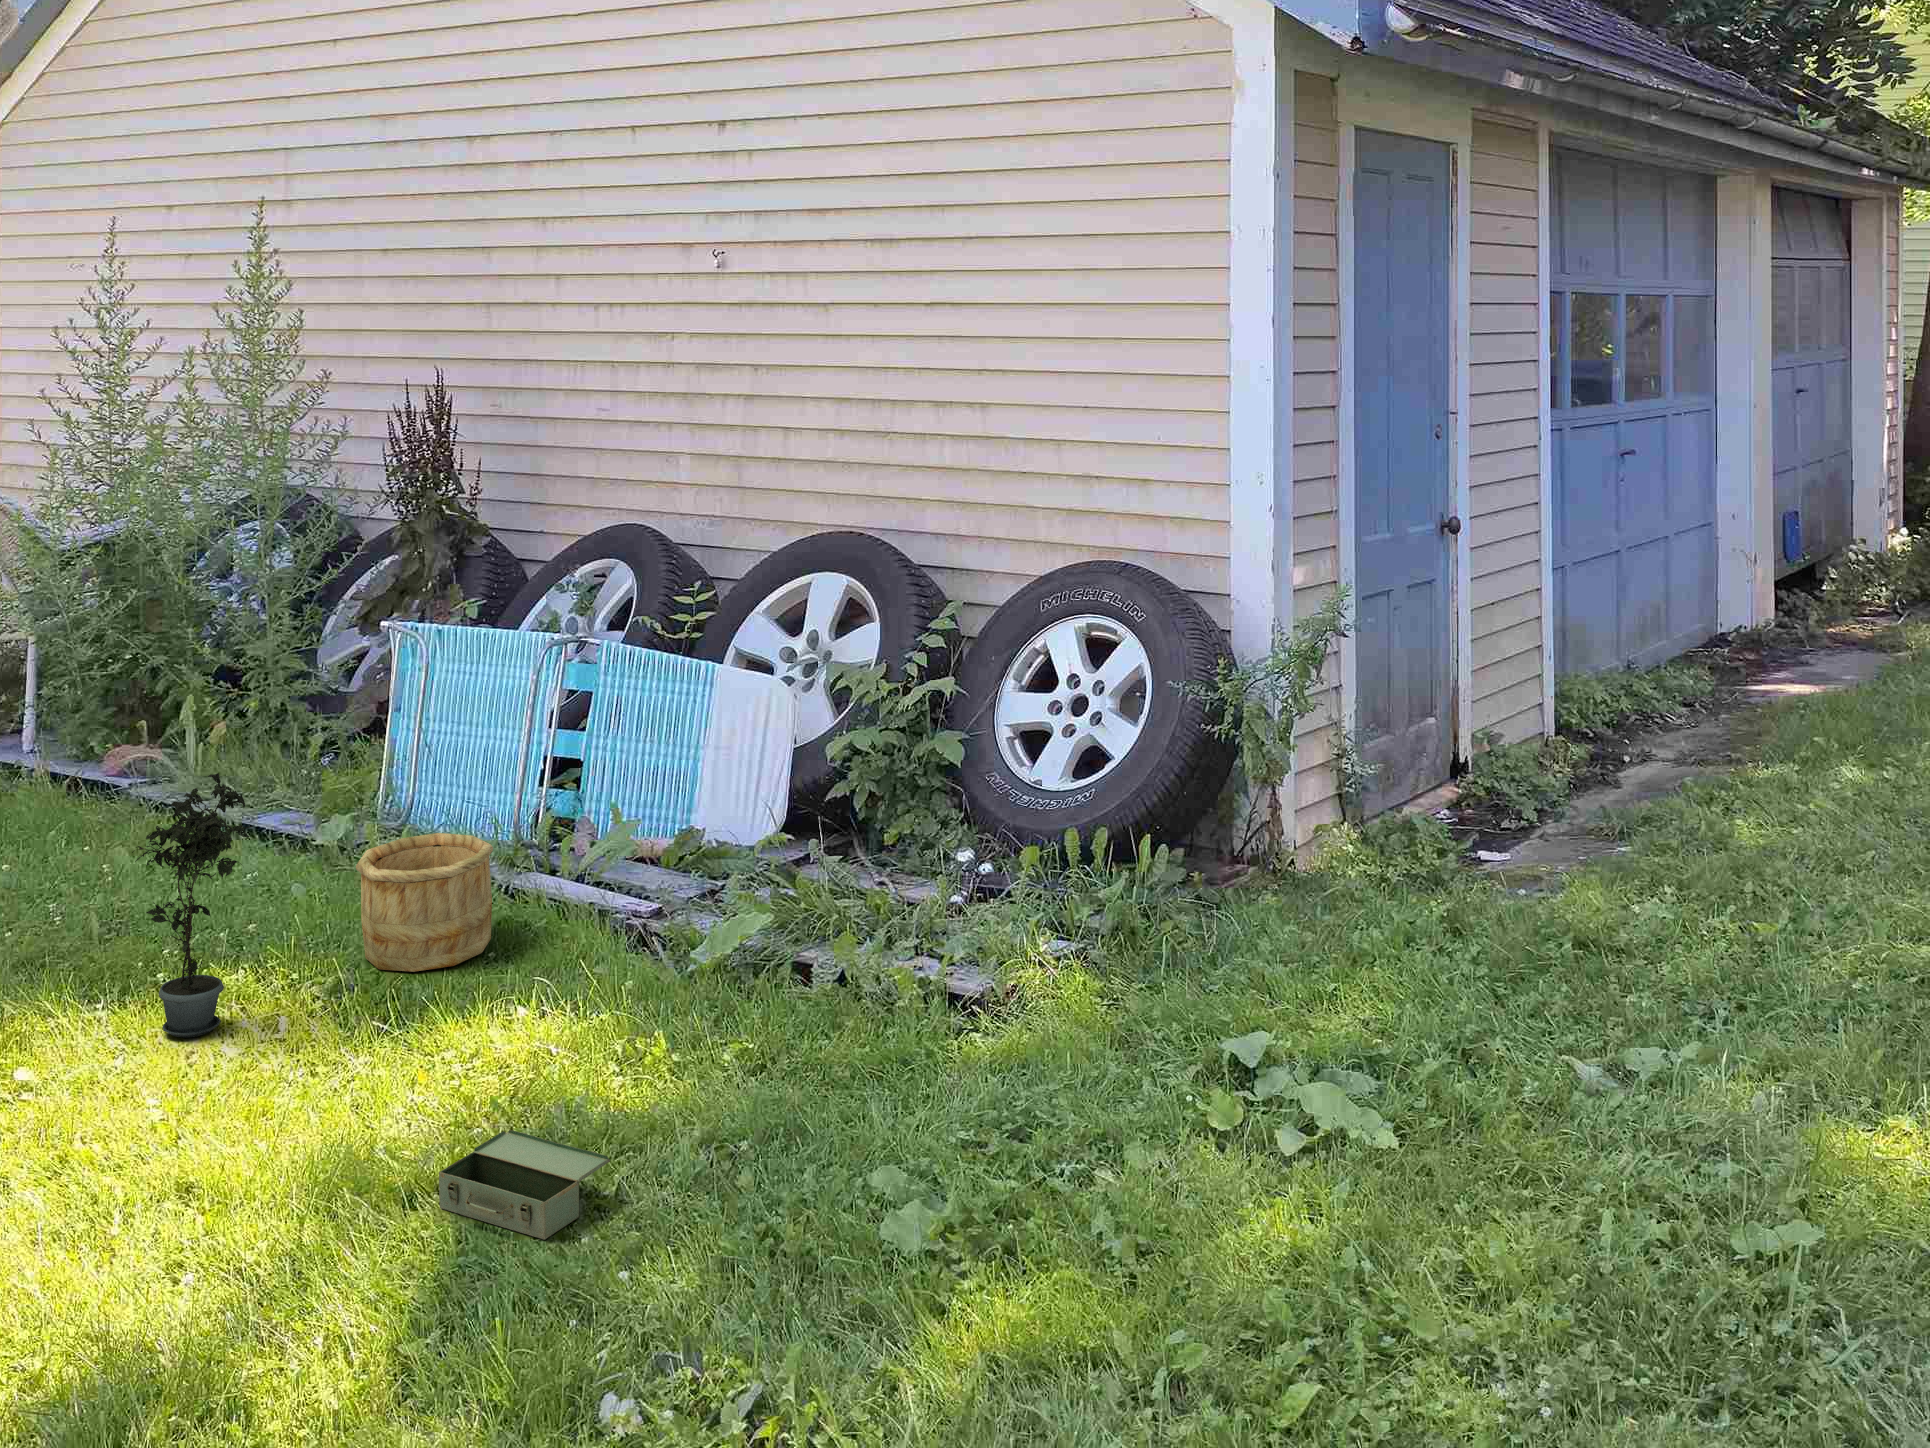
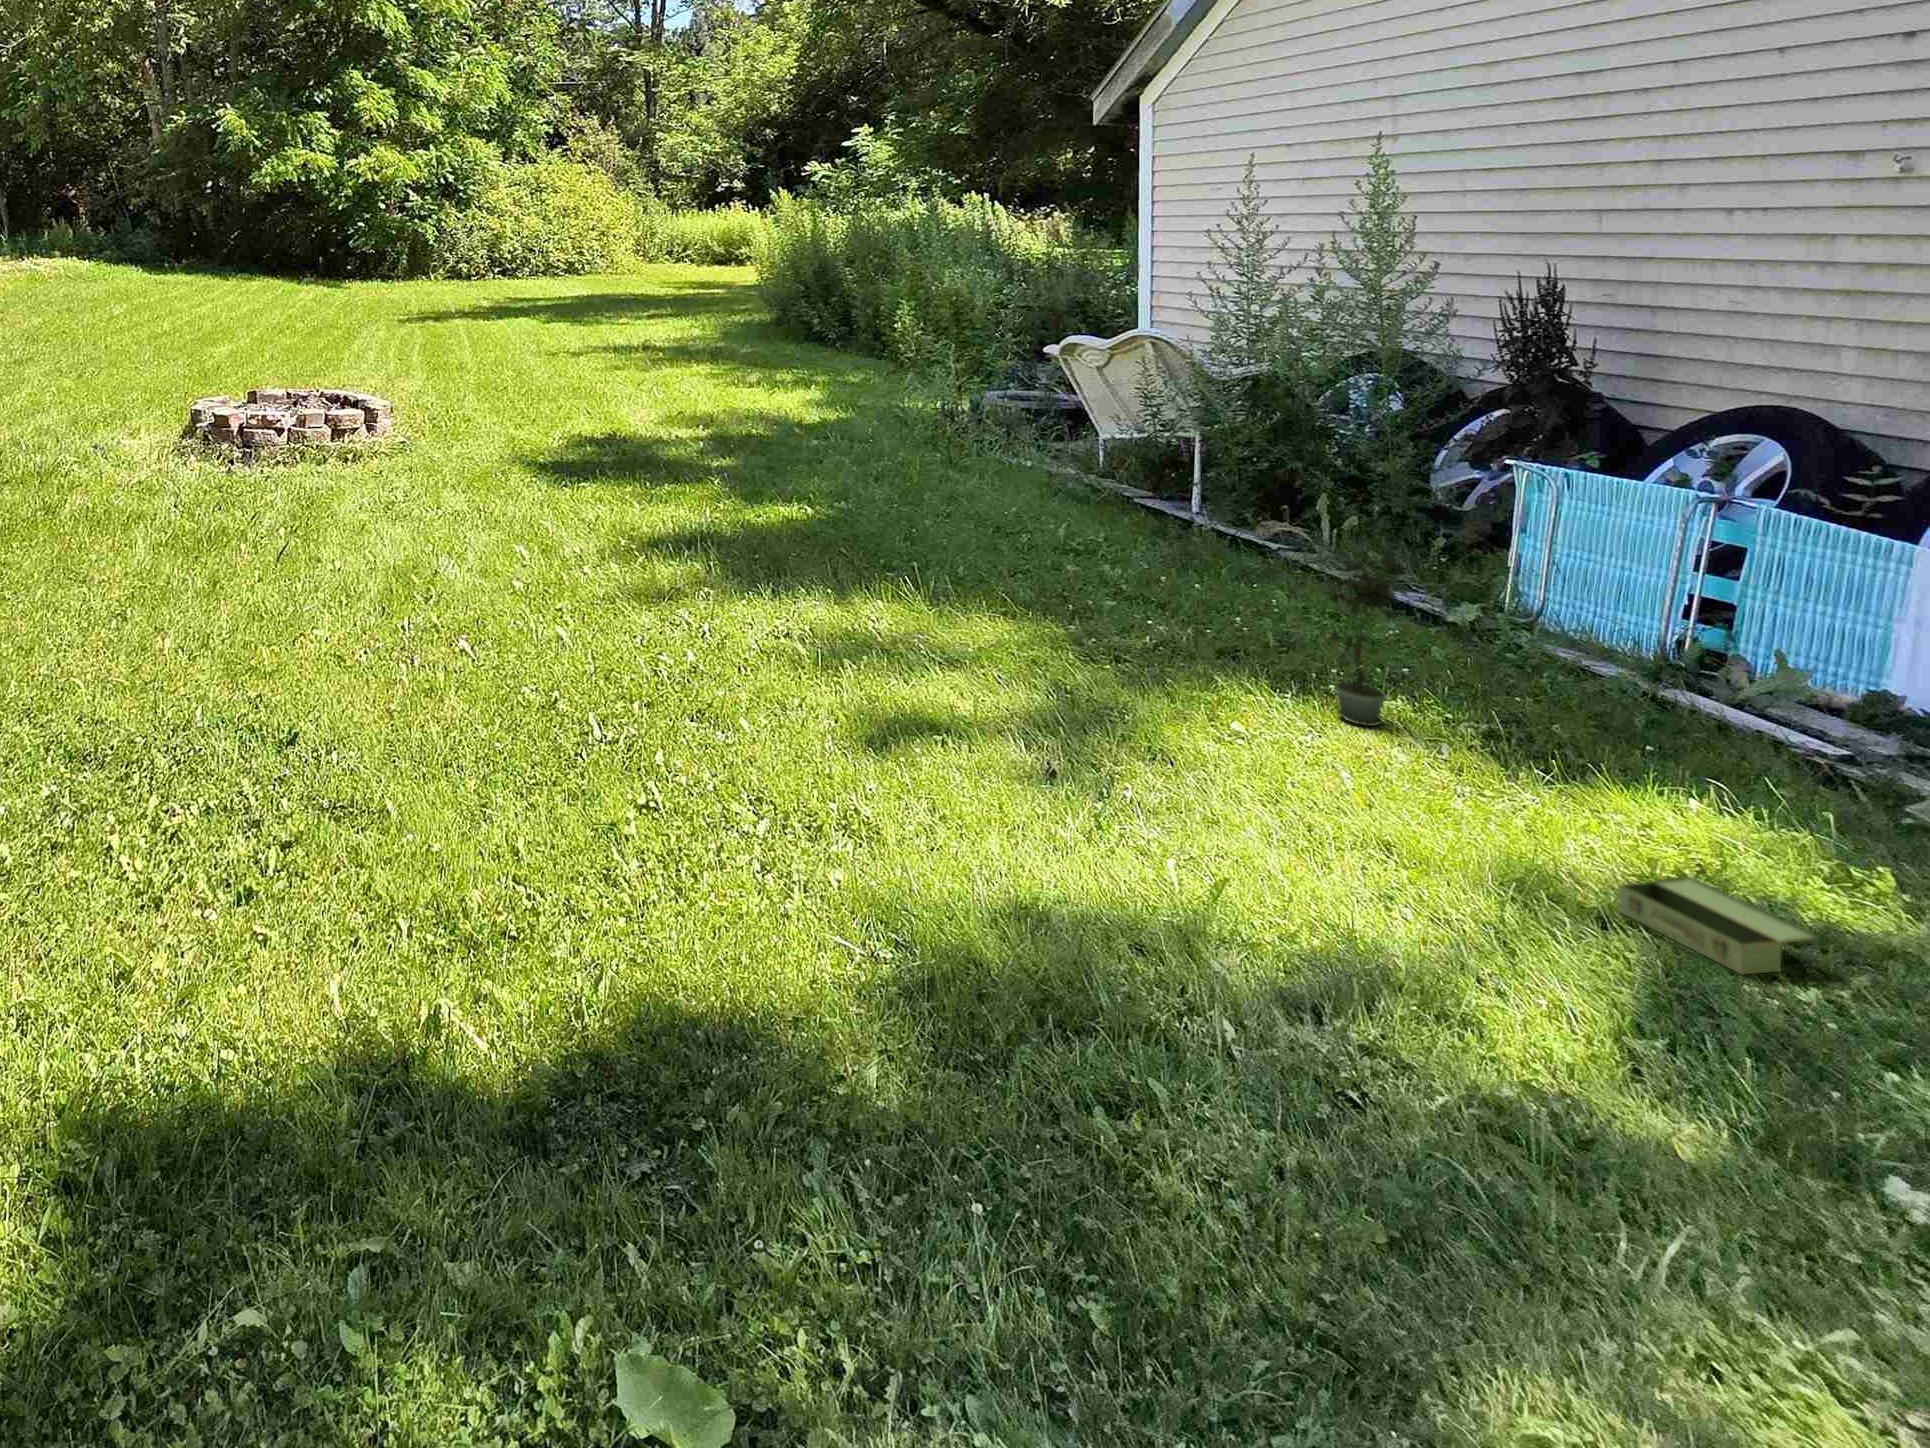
wooden bucket: present [356,833,493,972] -> none [1500,629,1645,739]

